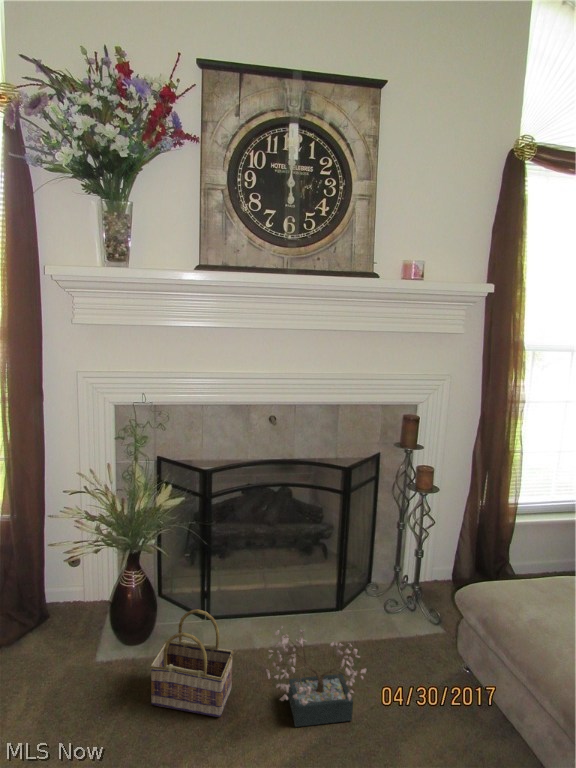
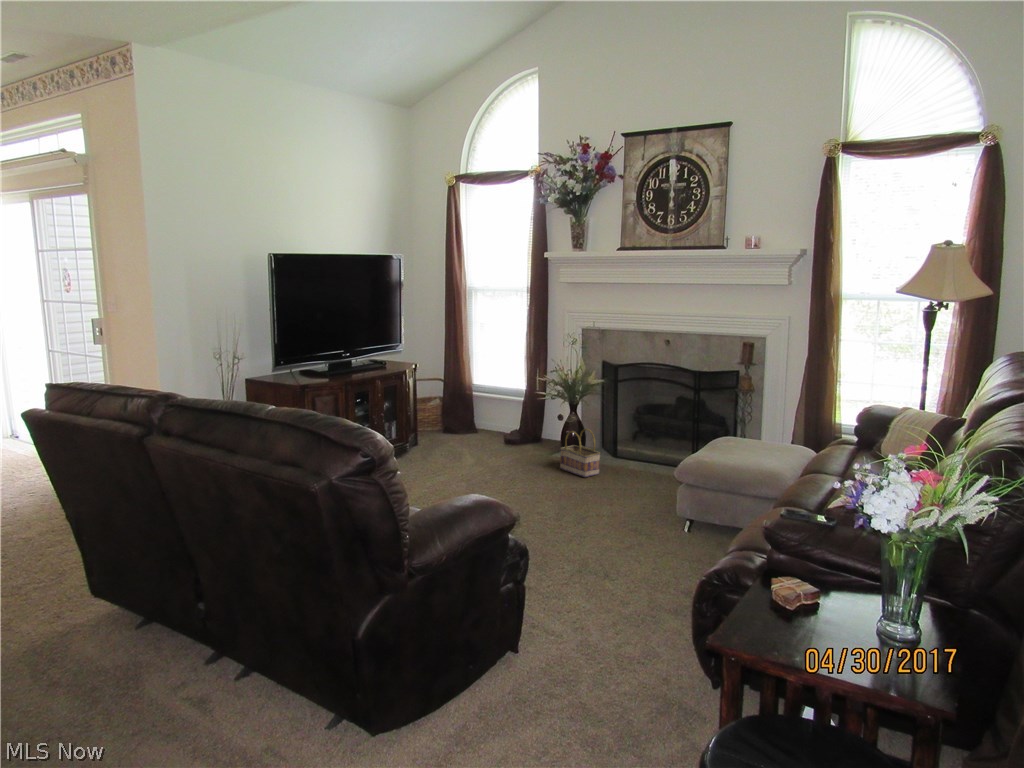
decorative plant: present [266,626,366,727] -> none [606,441,660,493]

